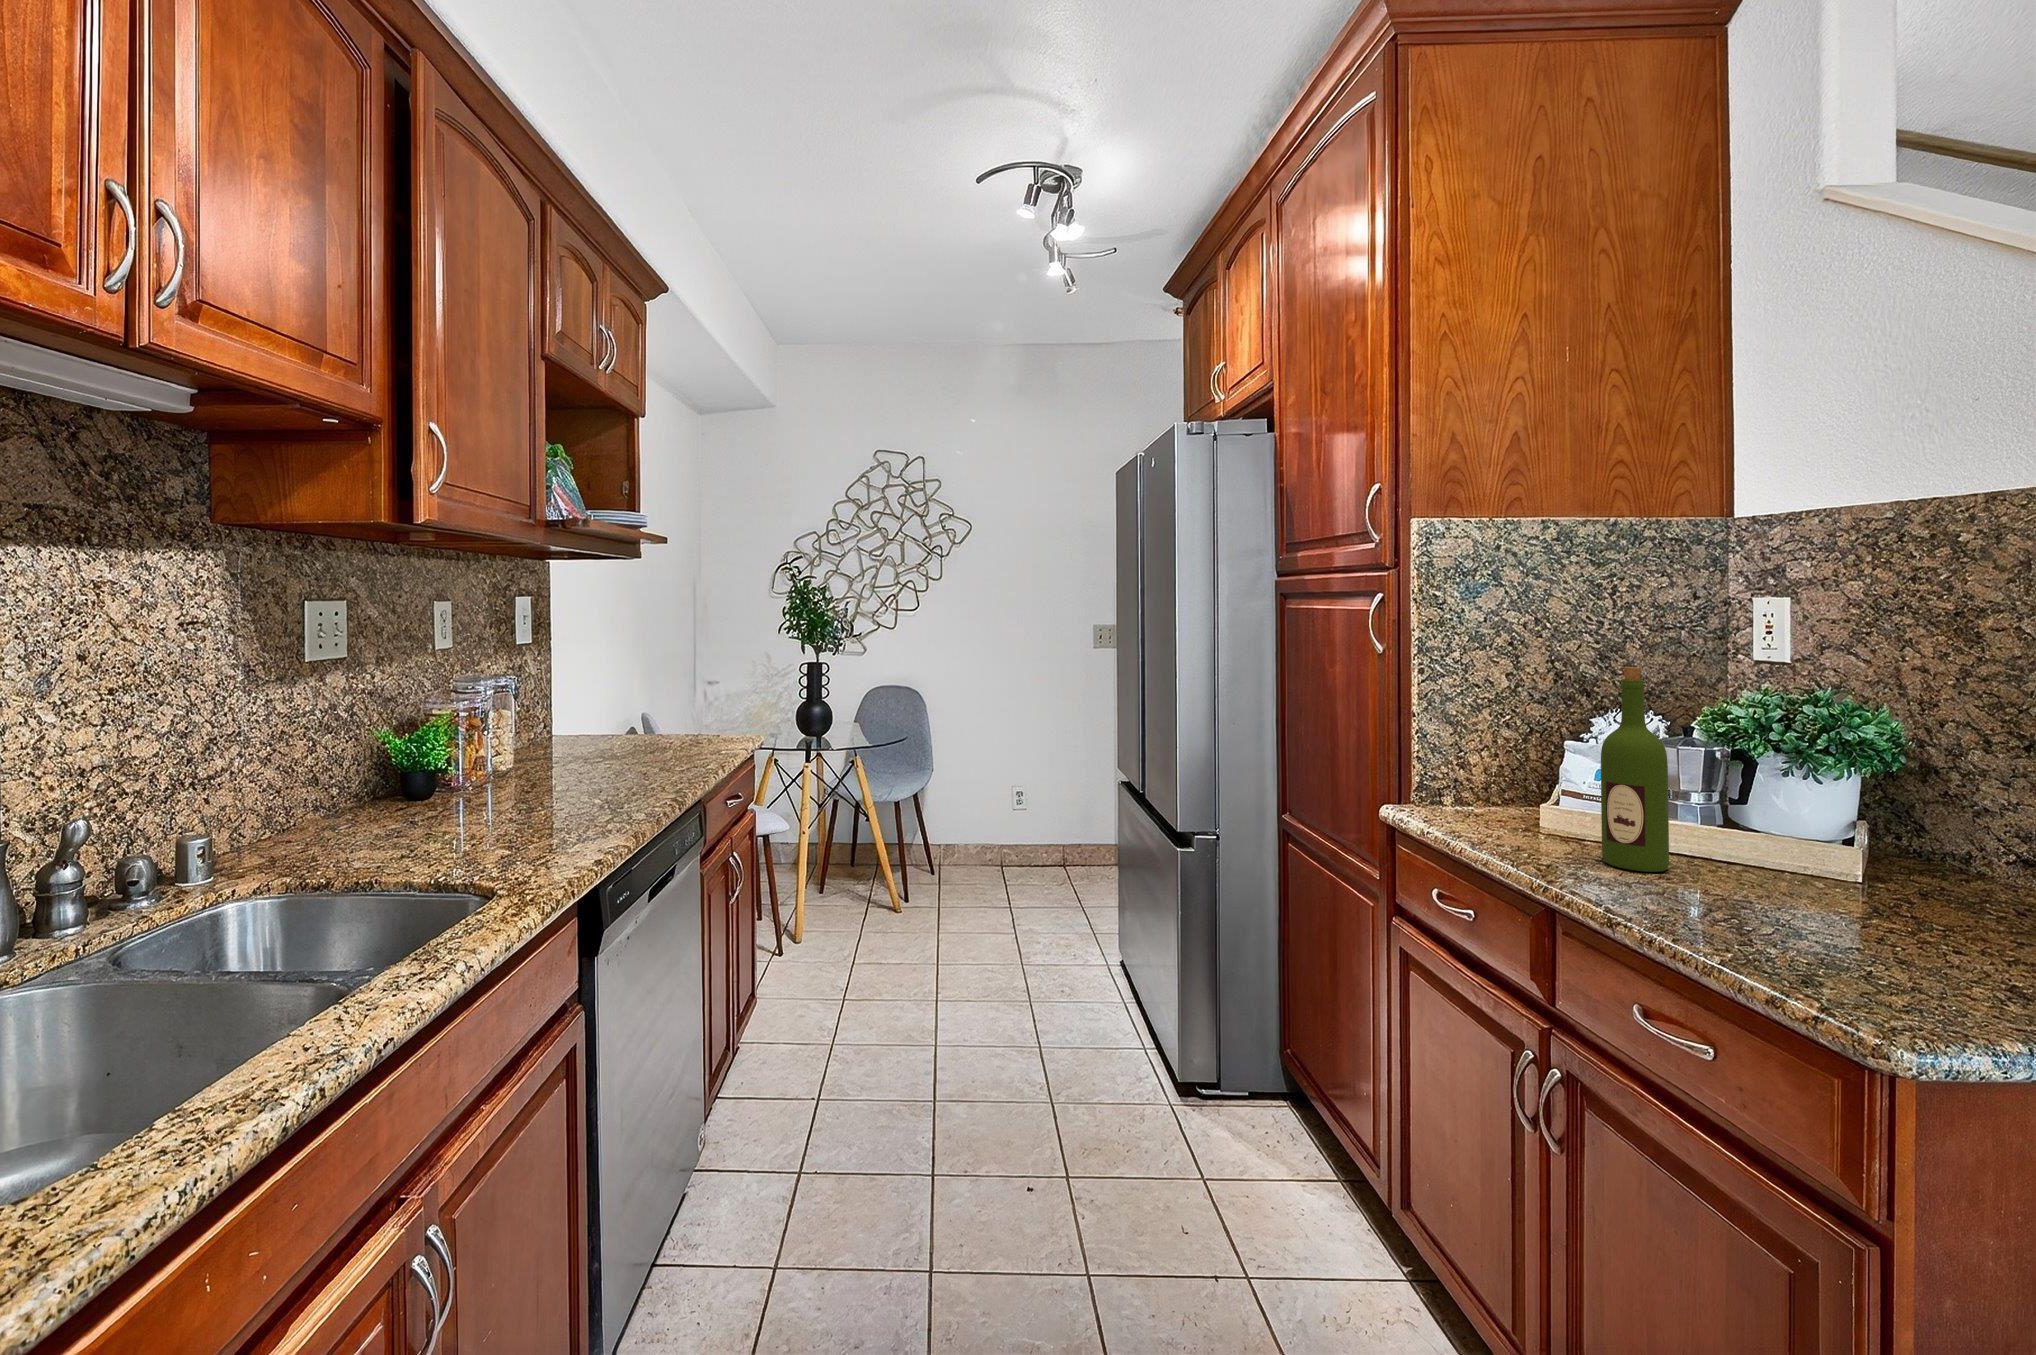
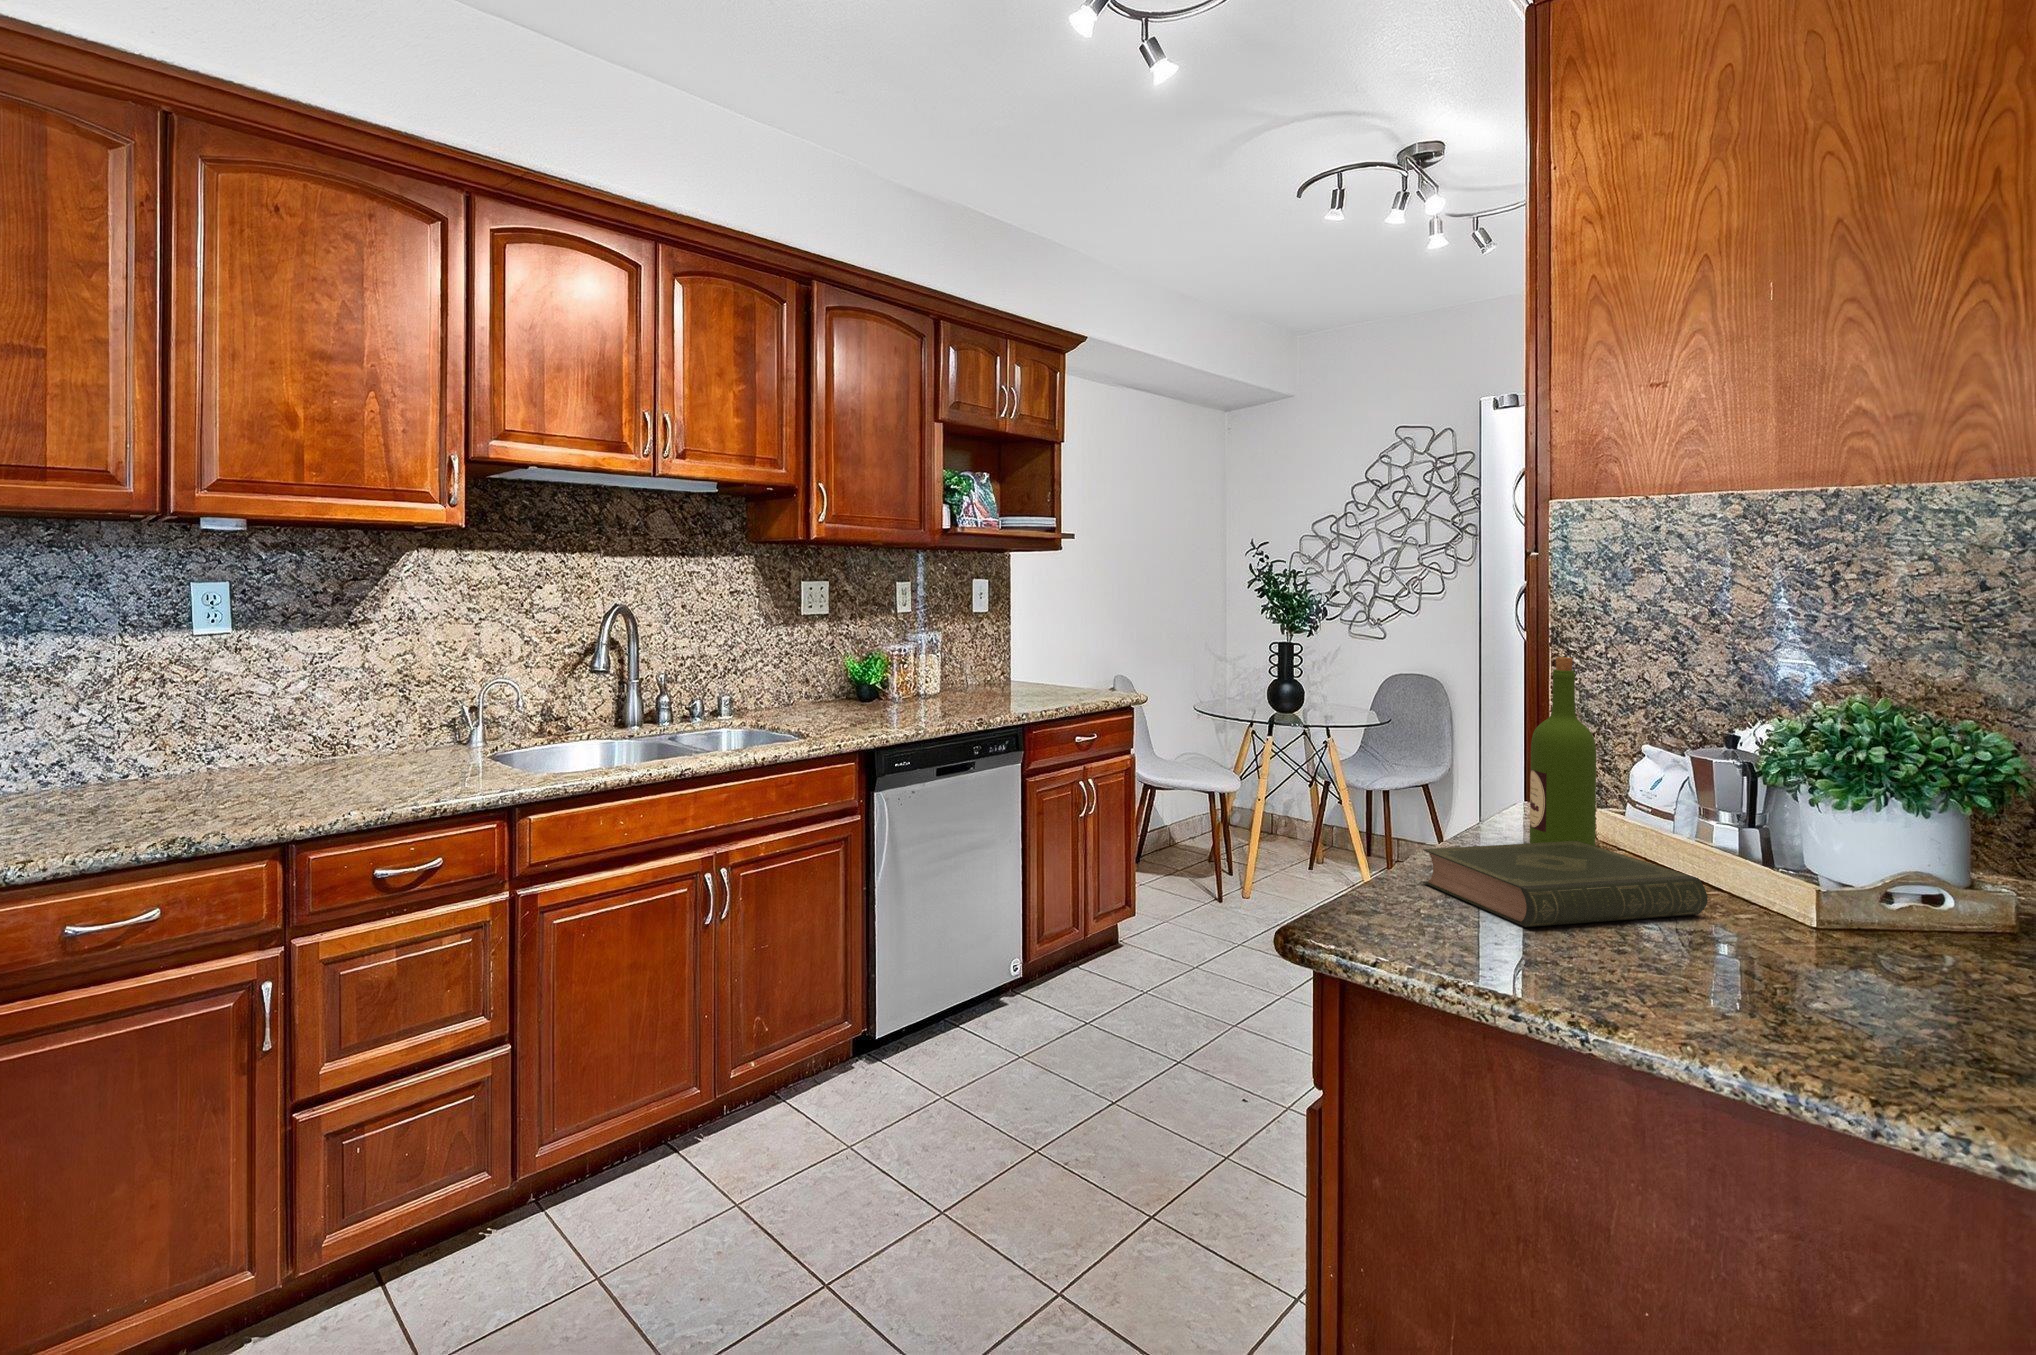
book: none [1707,851,1953,964] -> present [1423,841,1708,927]

